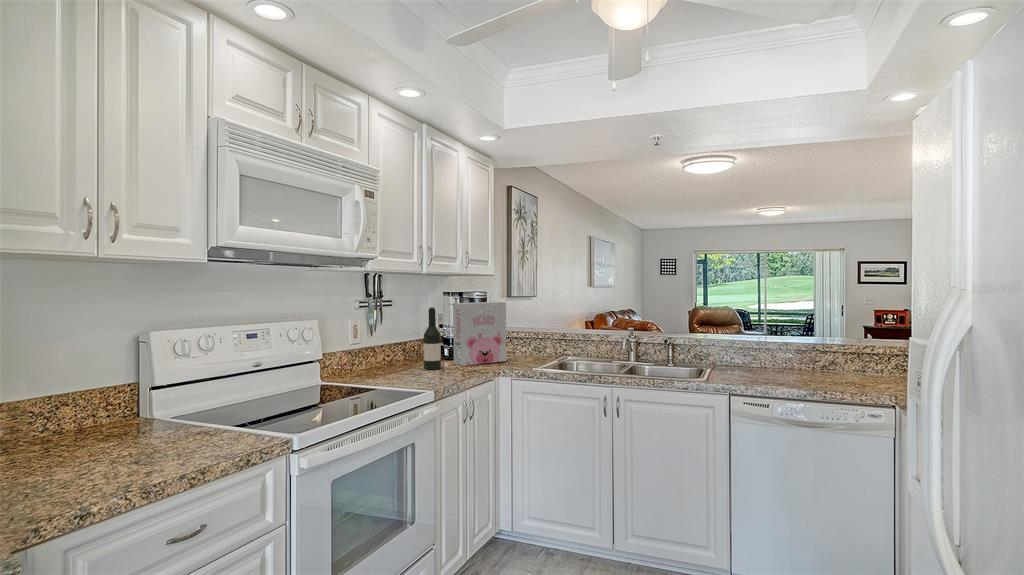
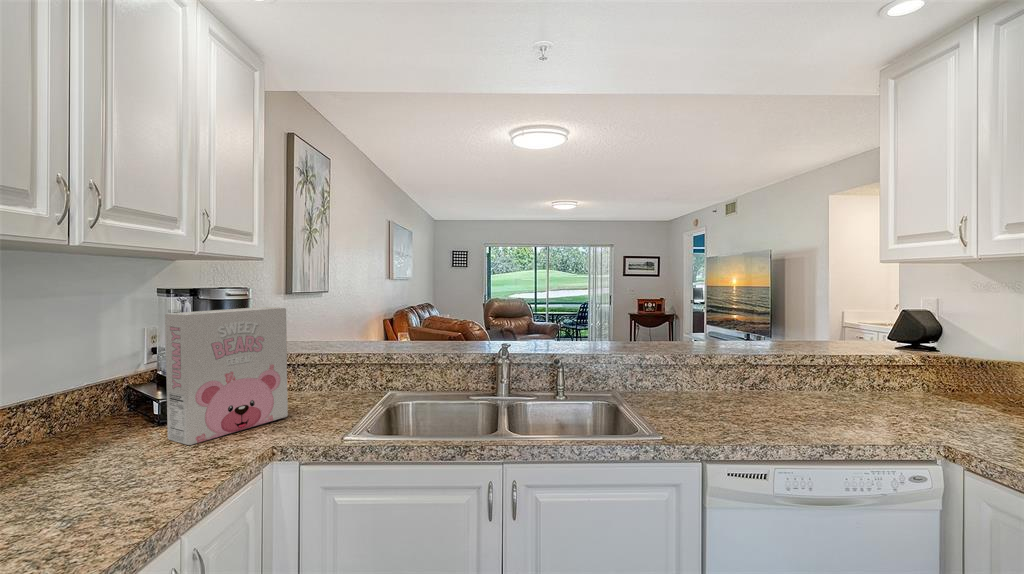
wine bottle: present [424,307,441,370] -> none [71,327,125,477]

